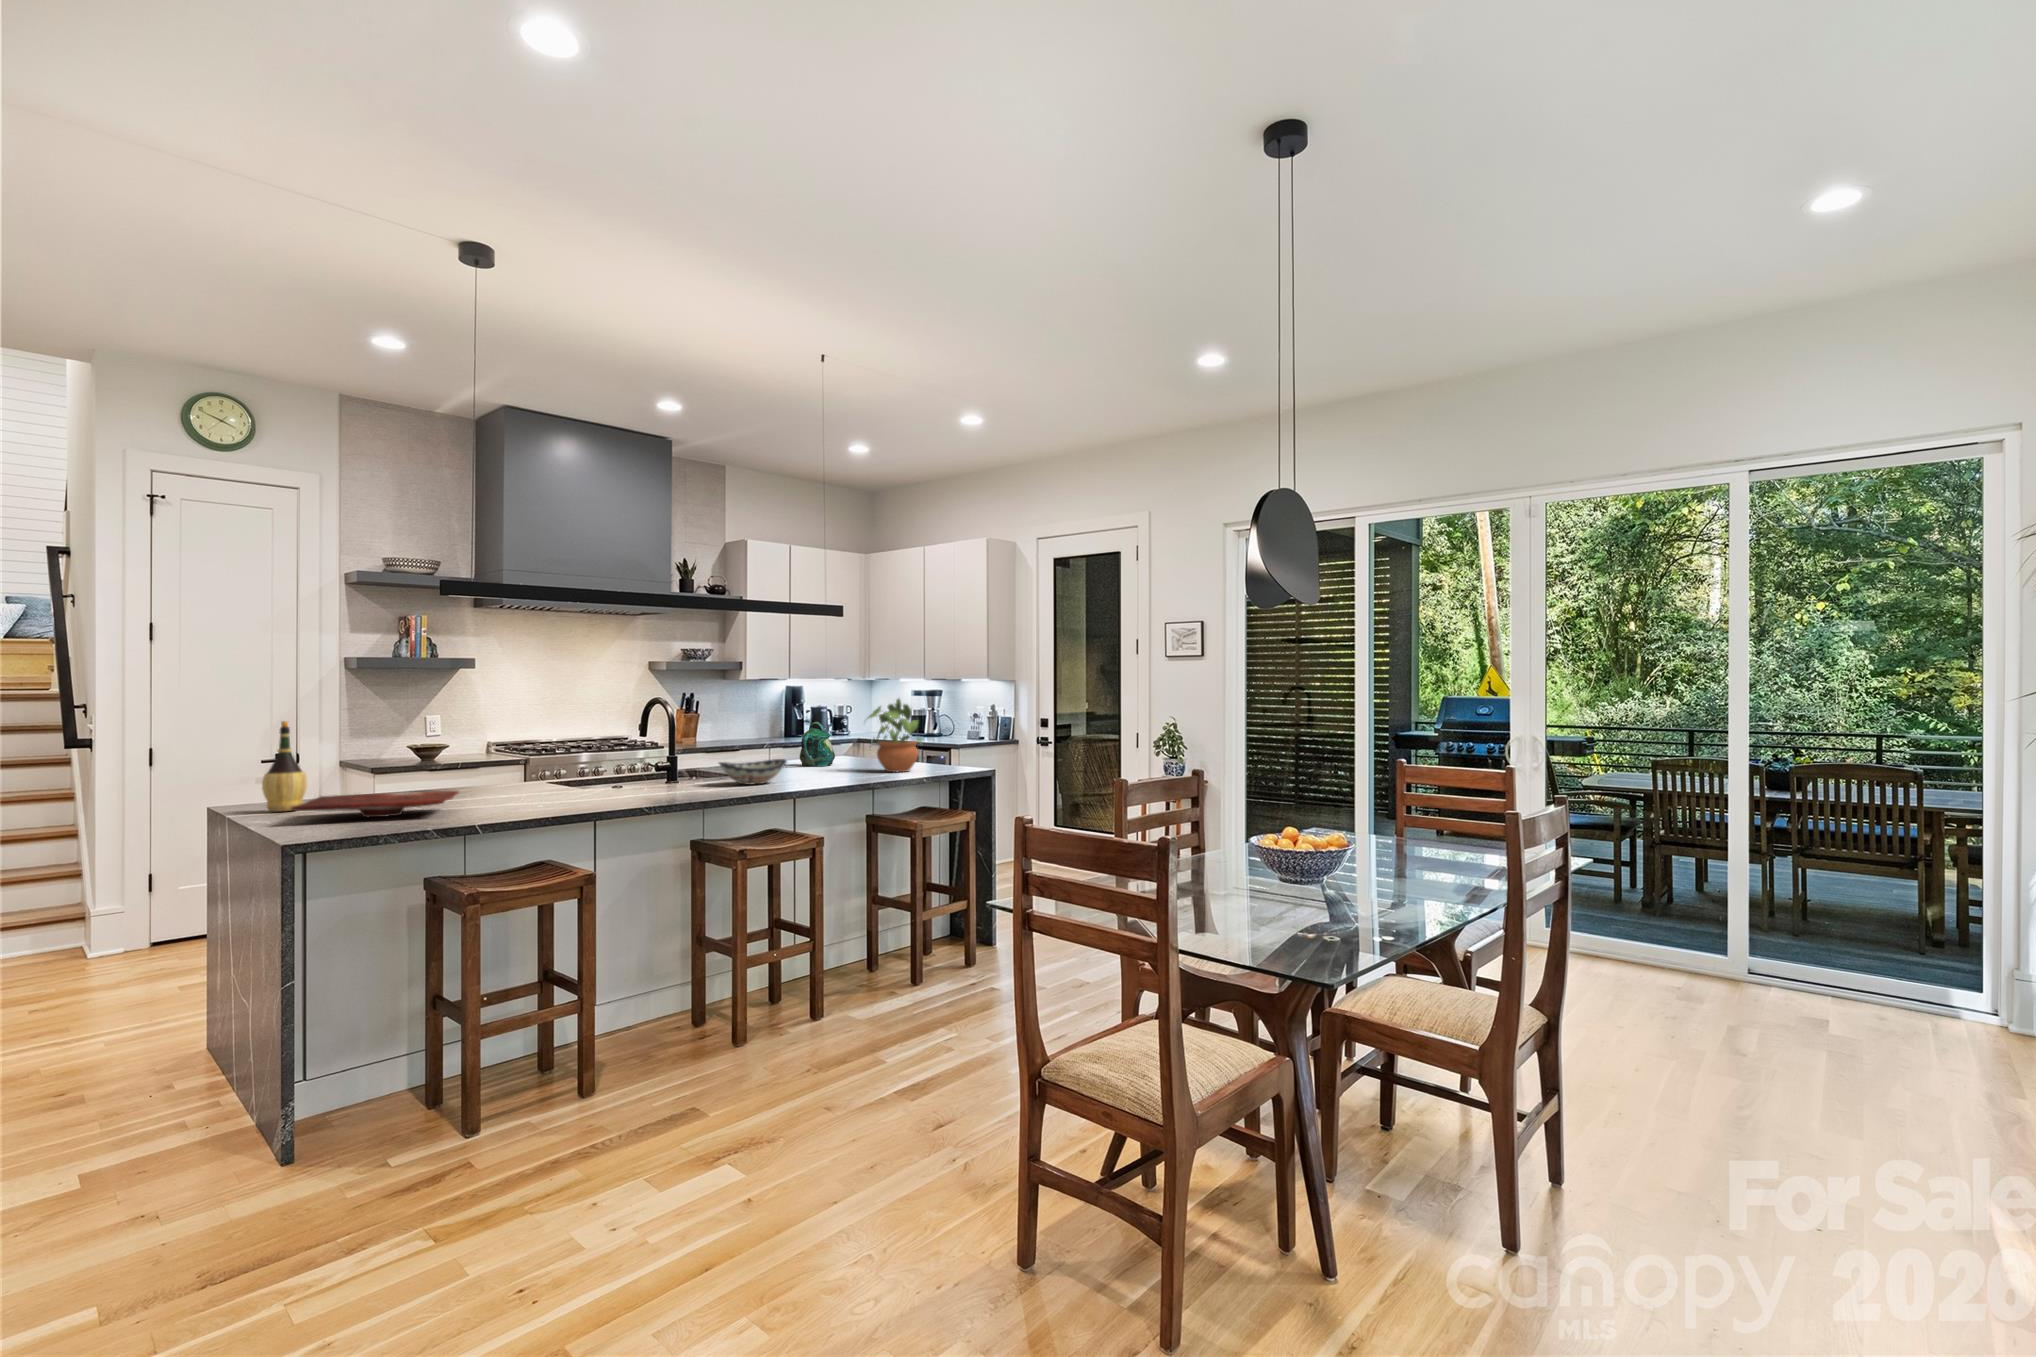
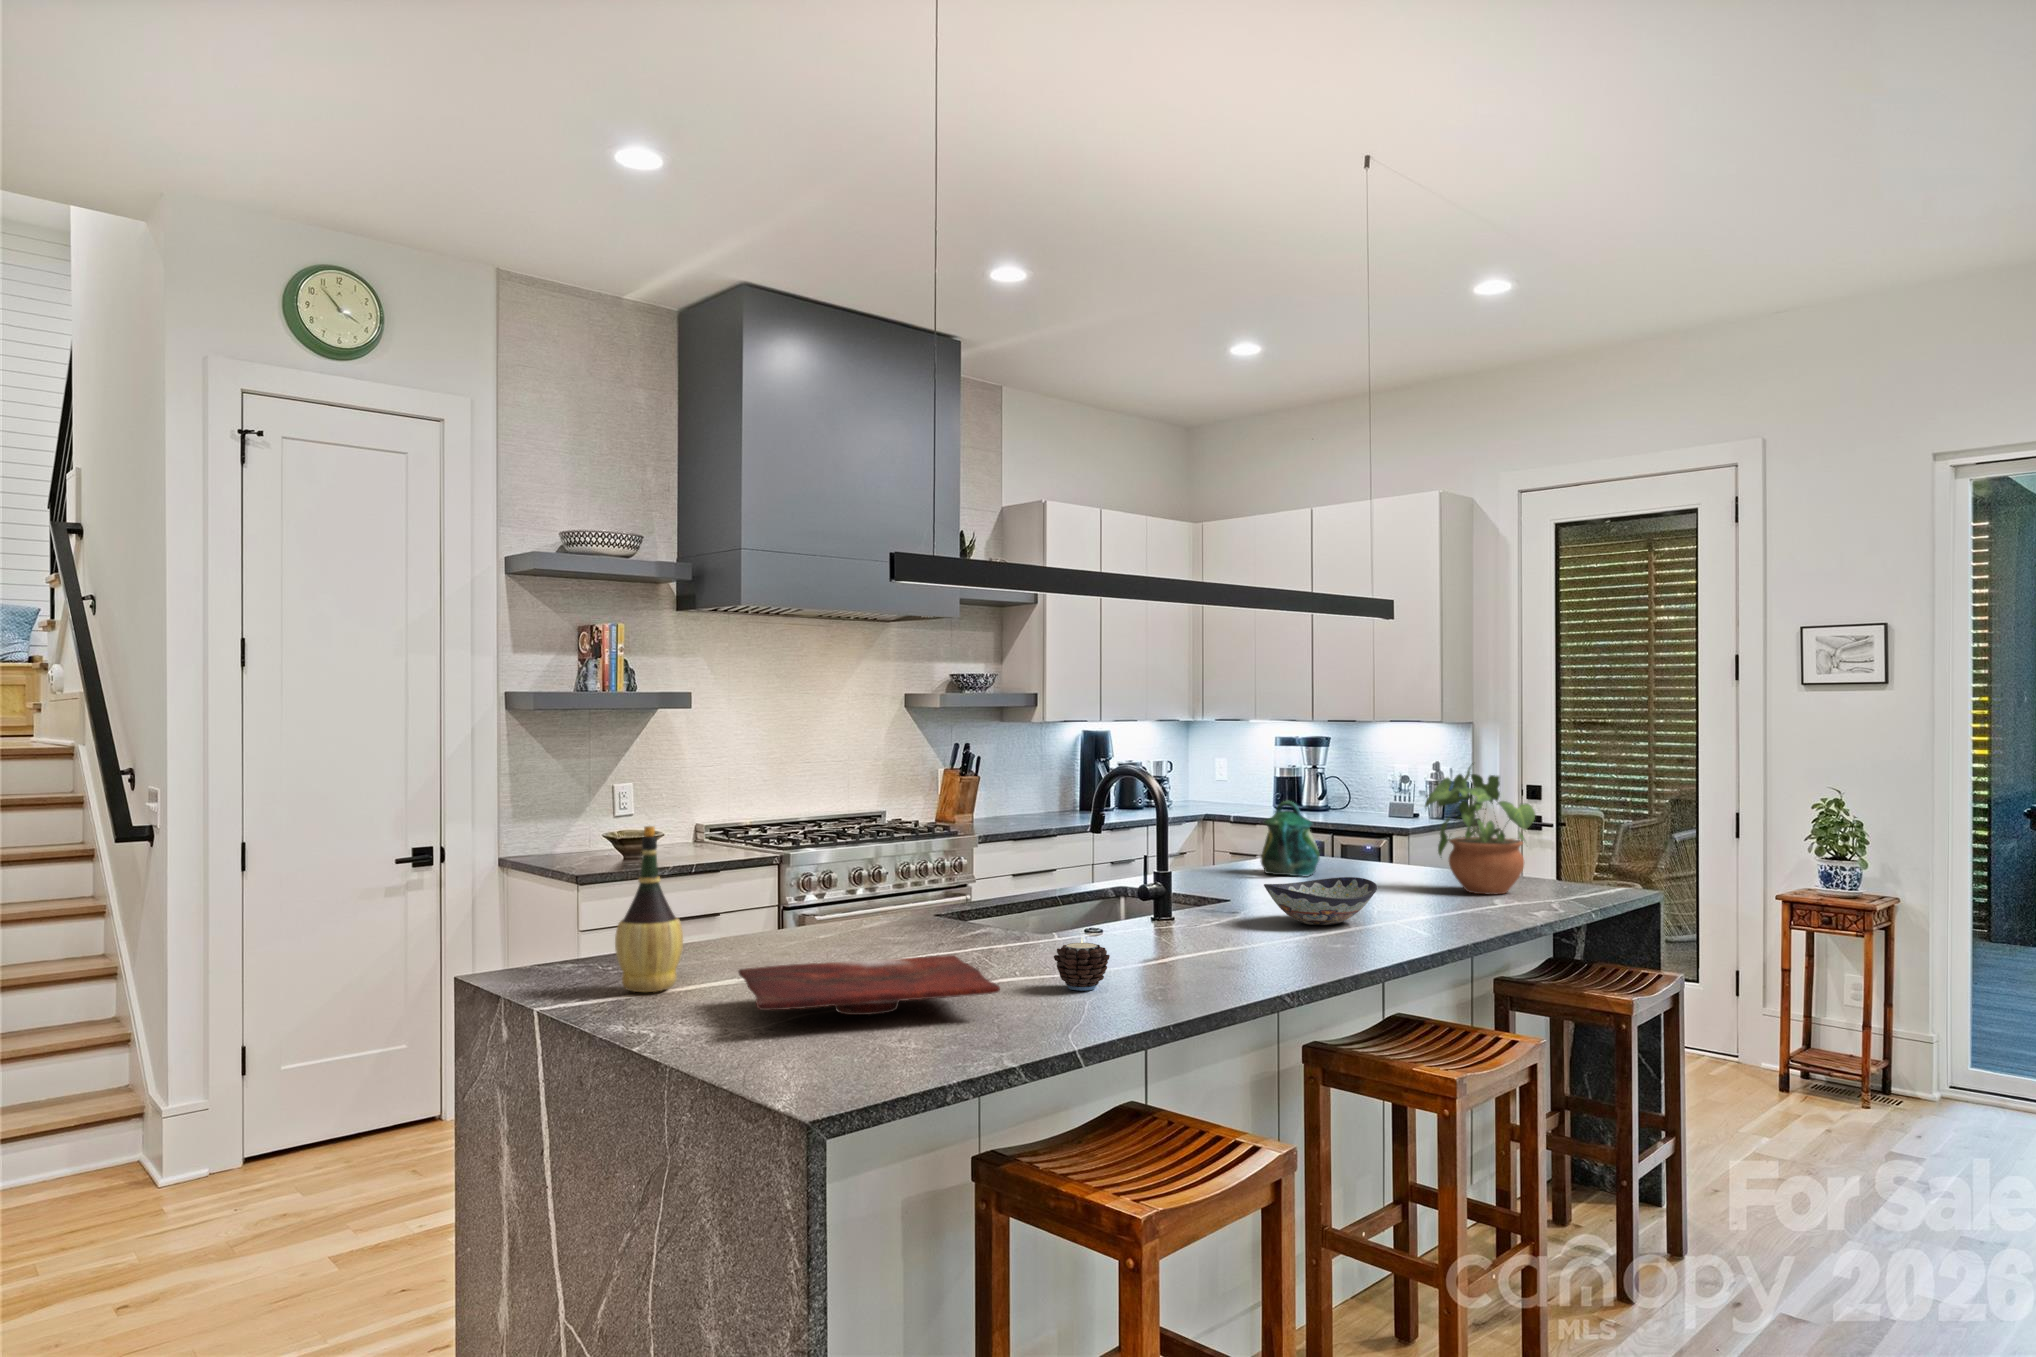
candle: none [511,779,542,808] -> present [1054,938,1110,991]

